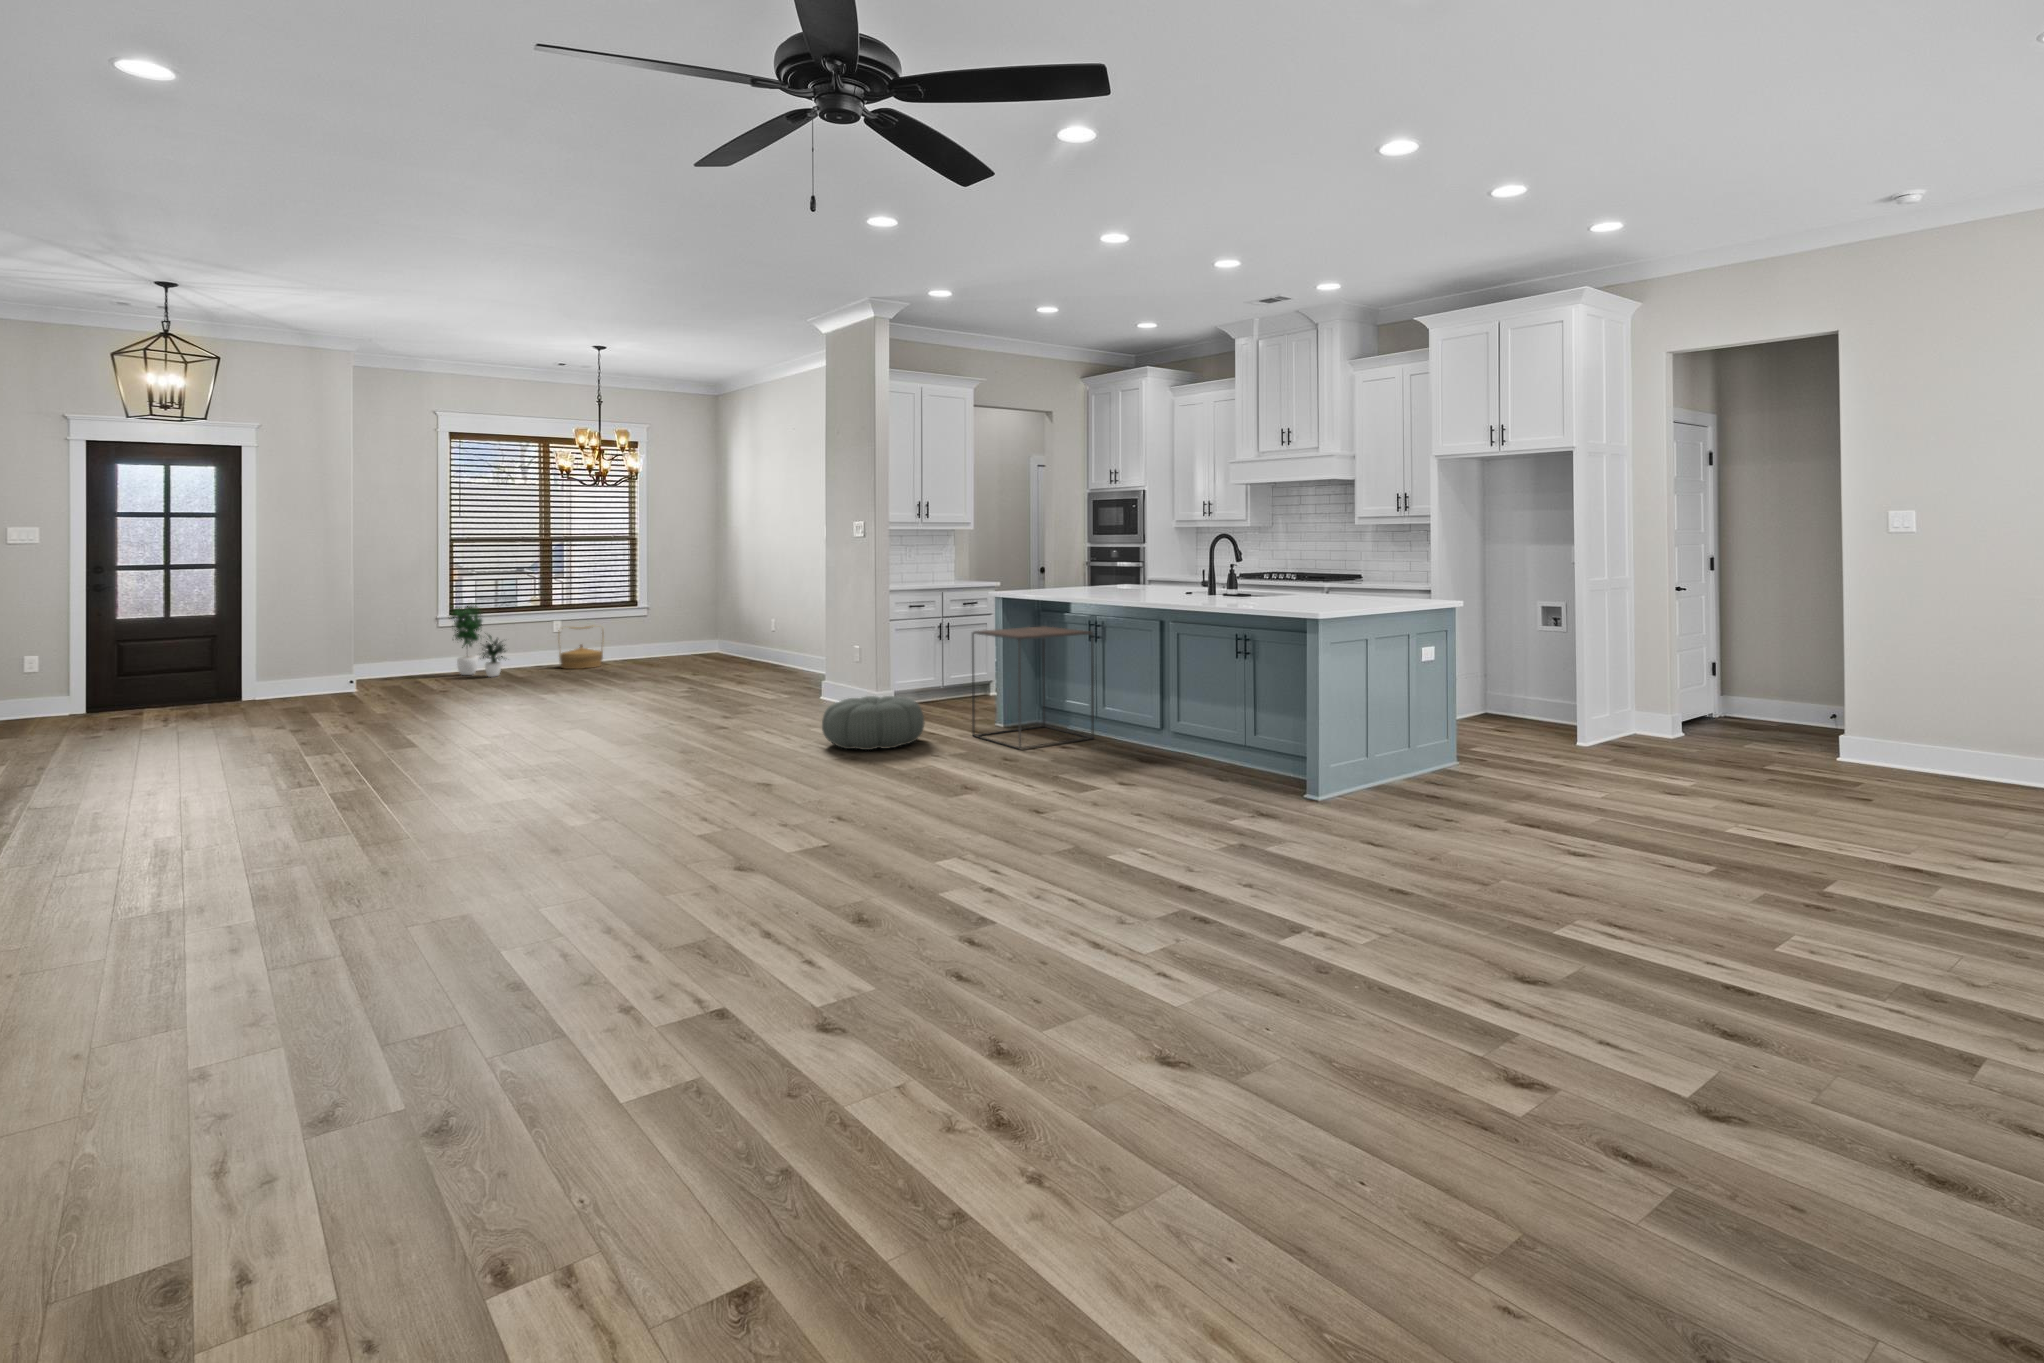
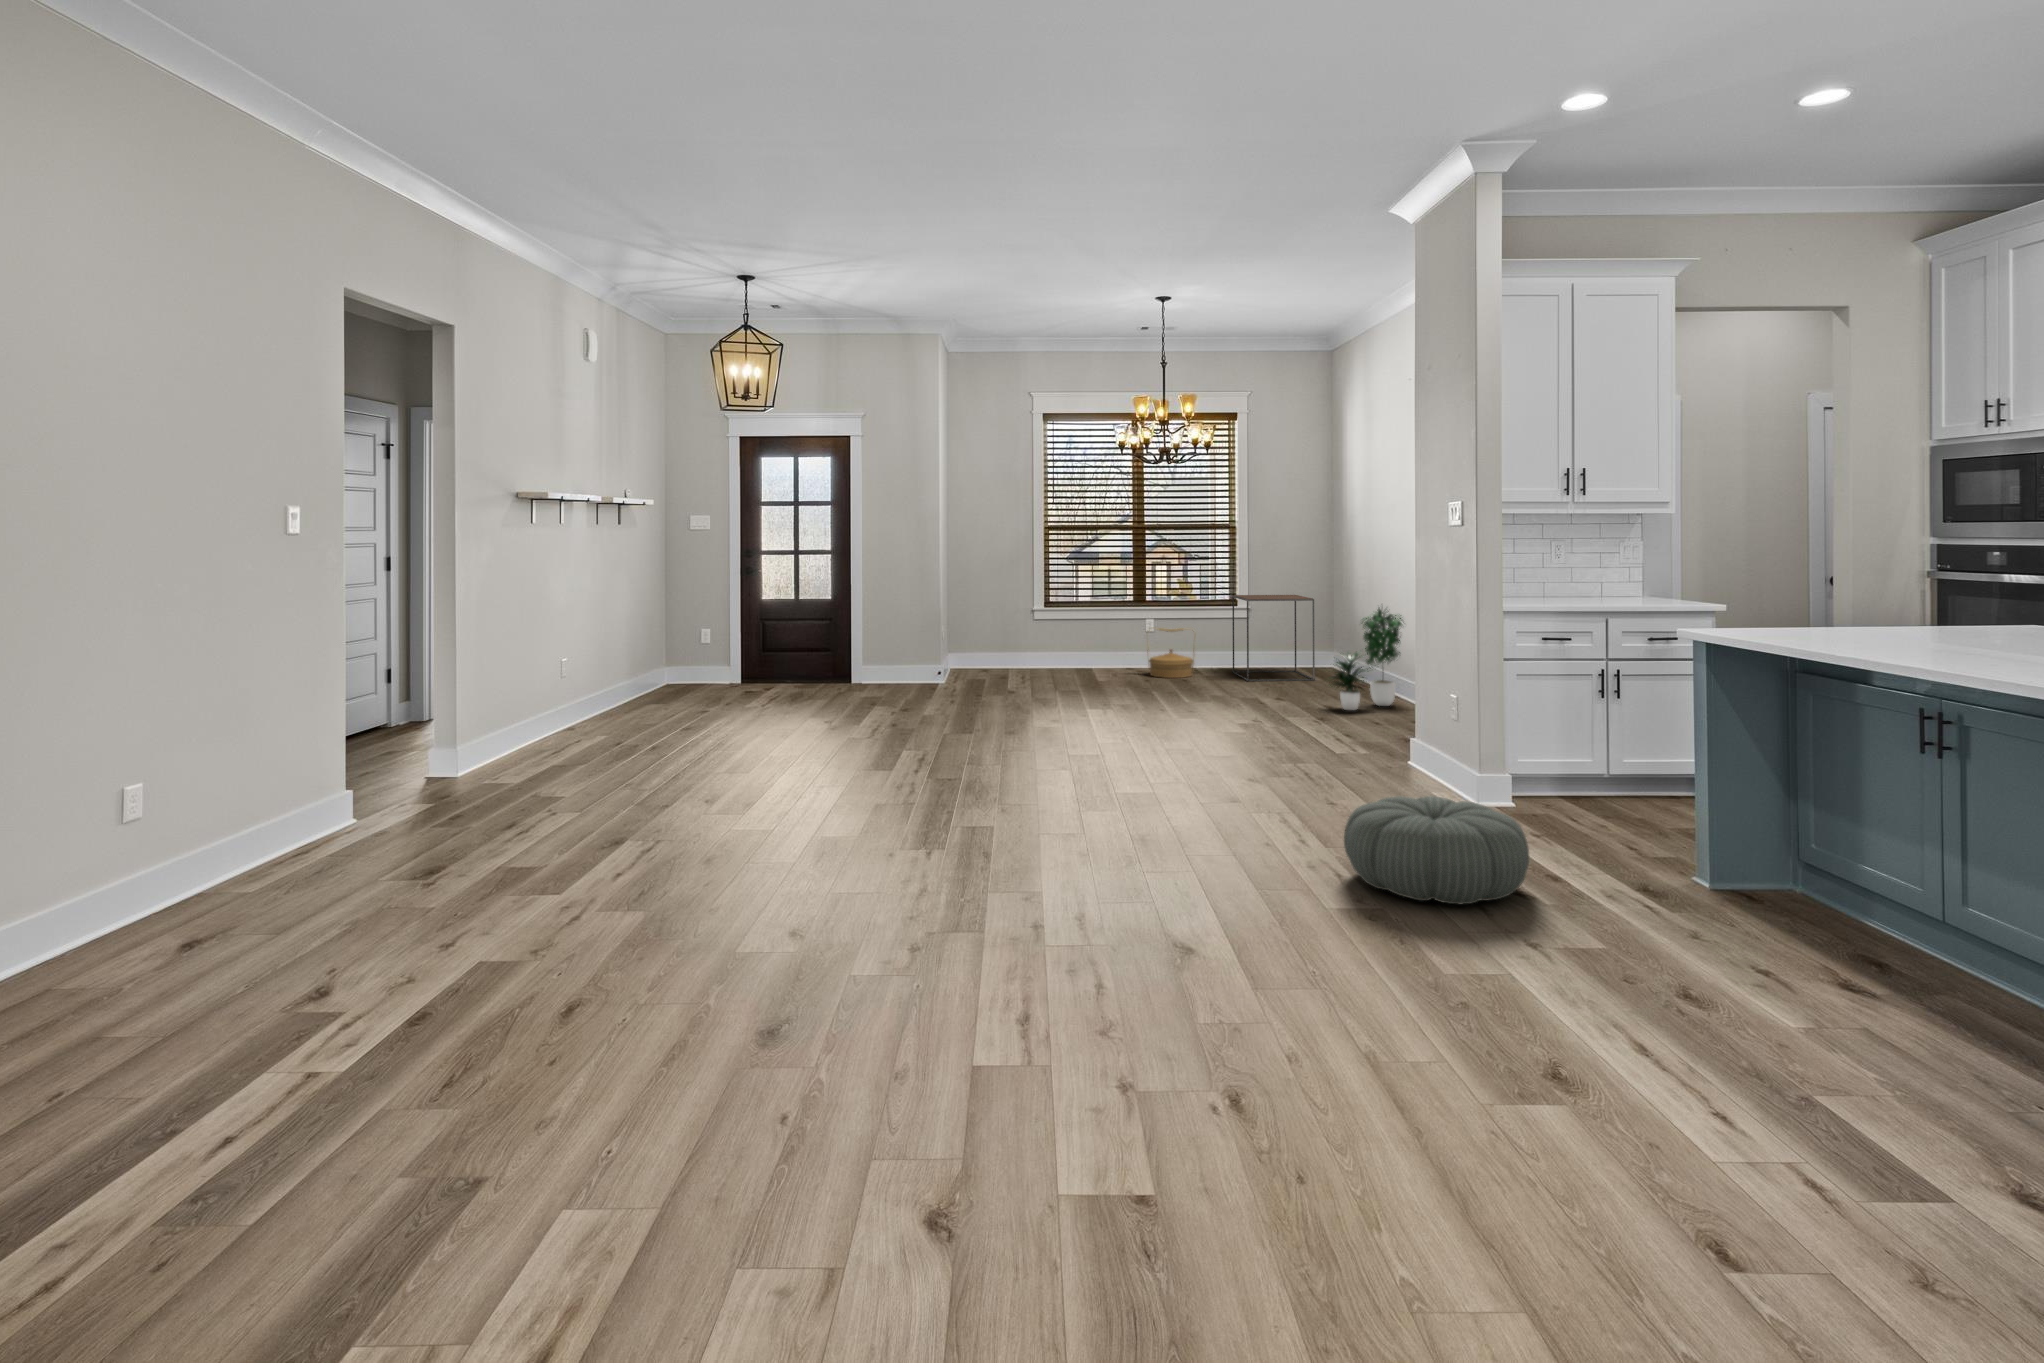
potted plant: present [449,605,506,677] -> present [1331,608,1404,710]
side table: present [972,626,1094,749] -> present [1232,595,1315,681]

